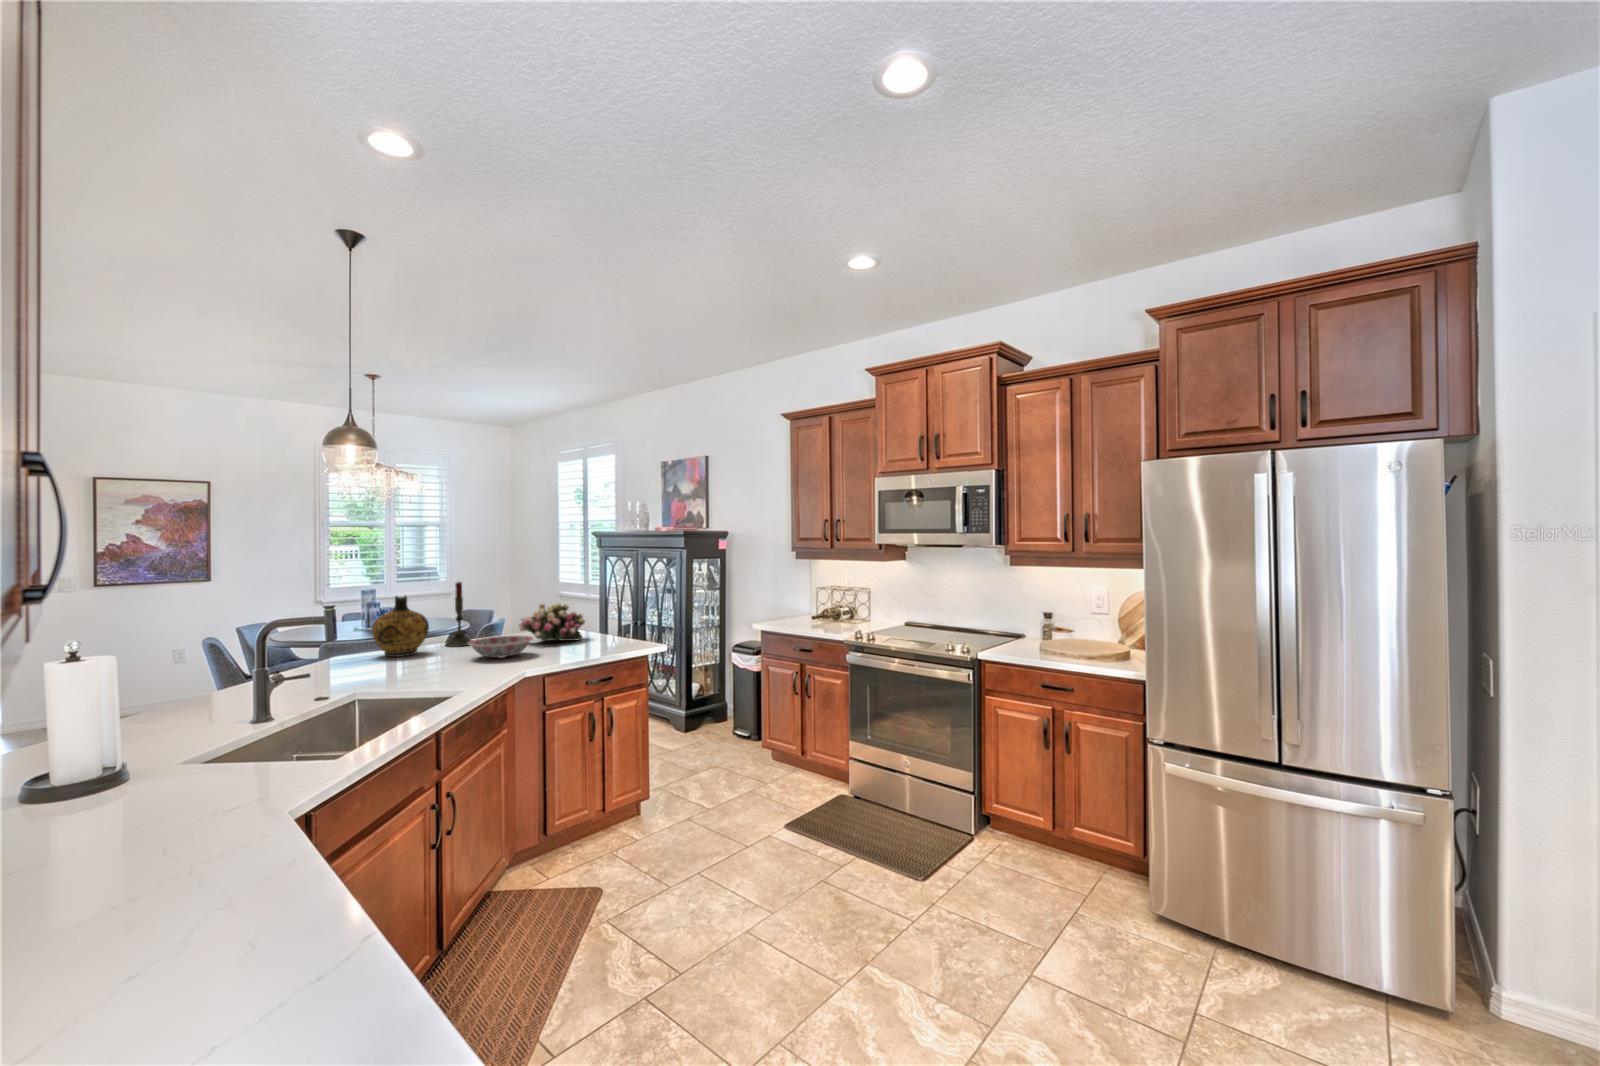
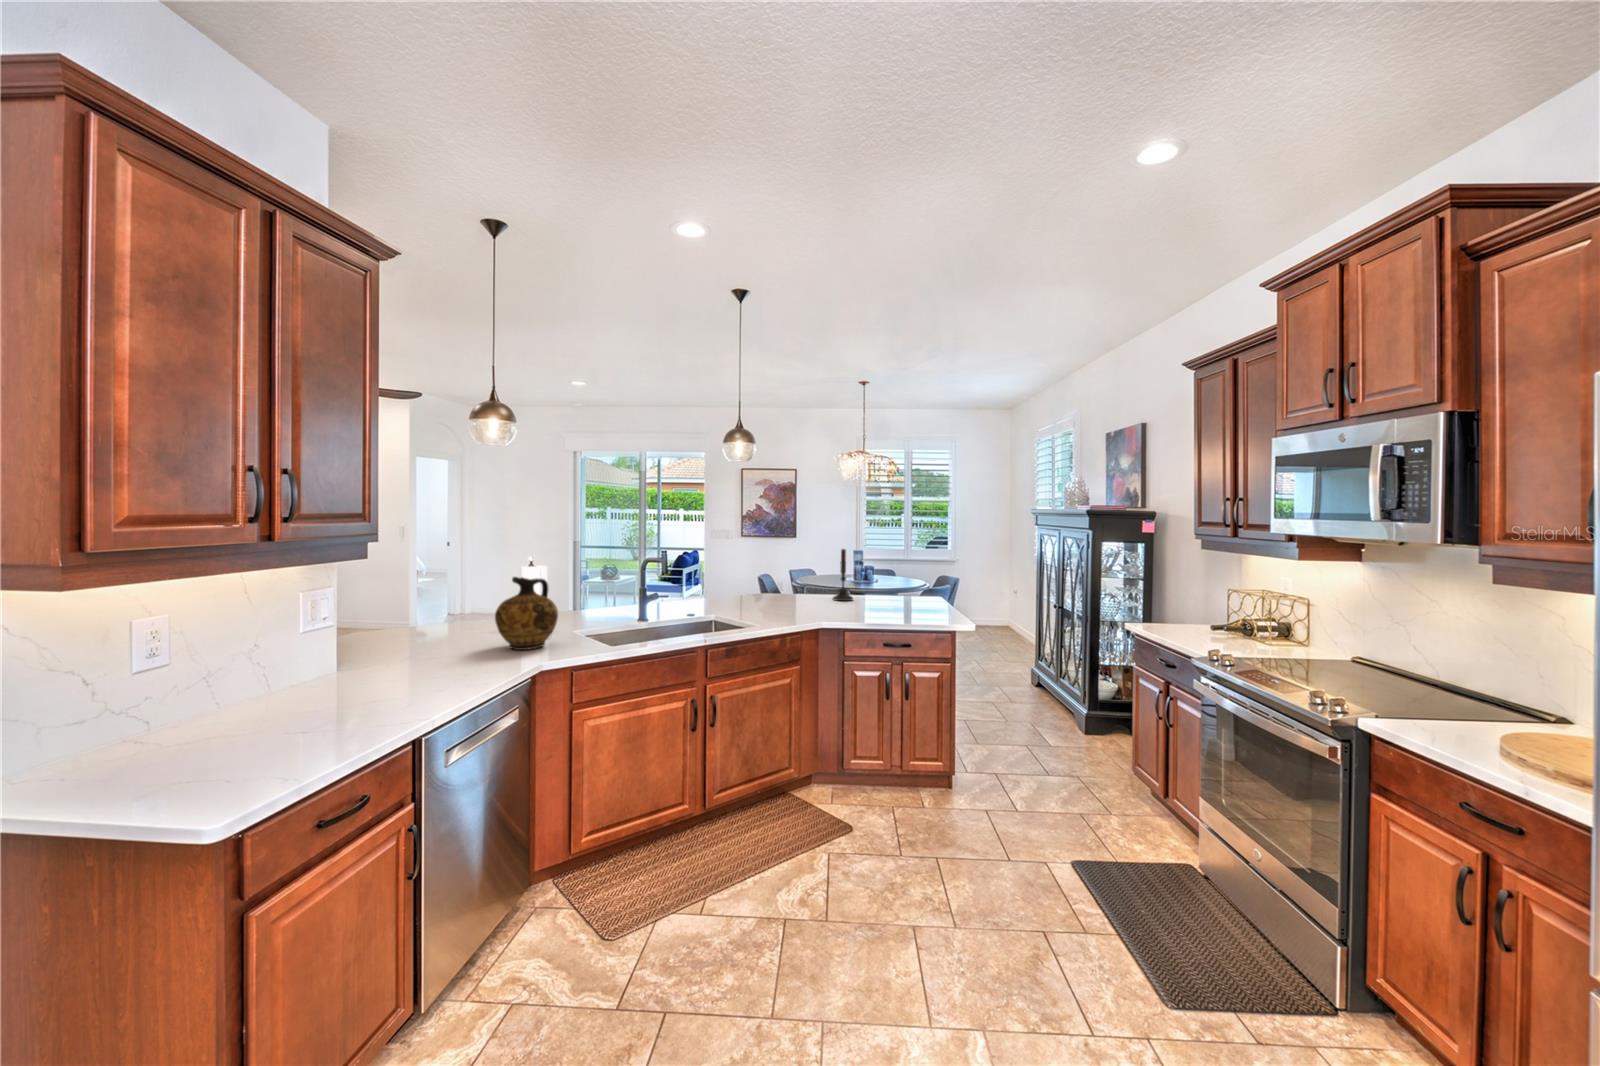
ceramic jug: present [372,596,429,657] -> present [495,577,558,650]
flower arrangement: present [519,603,585,641] -> none [877,572,935,610]
ceramic bowl: present [468,636,533,657] -> none [815,596,865,613]

